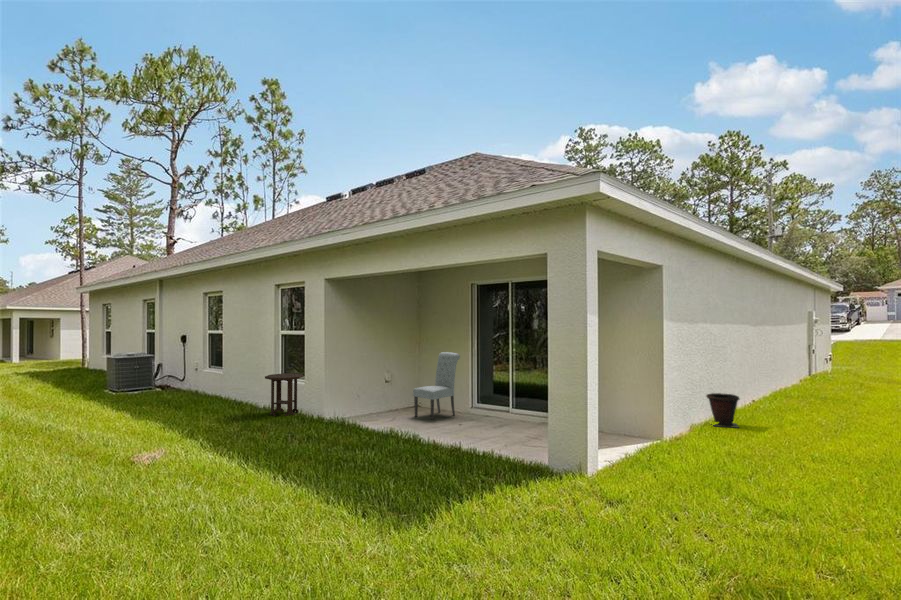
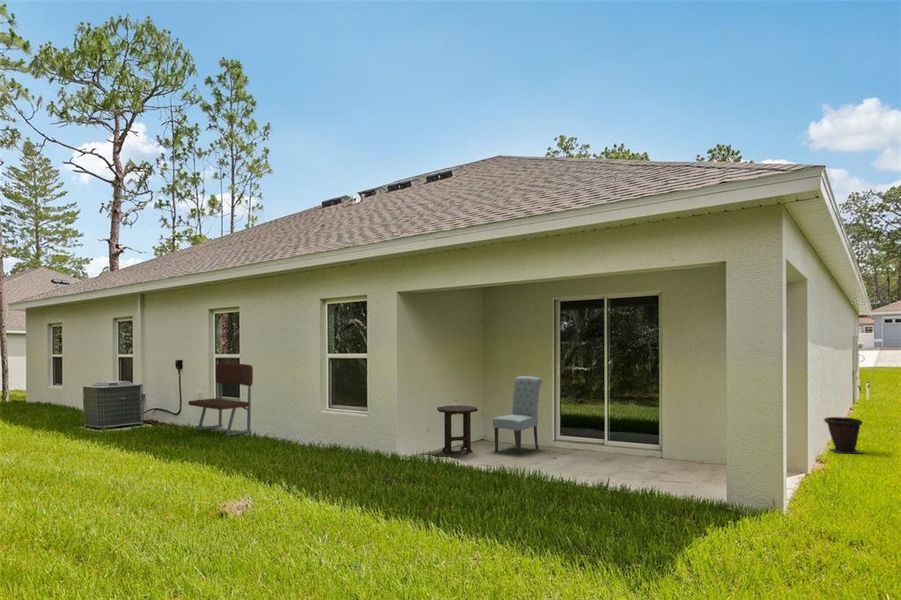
bench: none [179,338,229,399] -> present [188,363,253,436]
side table: present [265,373,303,416] -> present [437,406,478,455]

